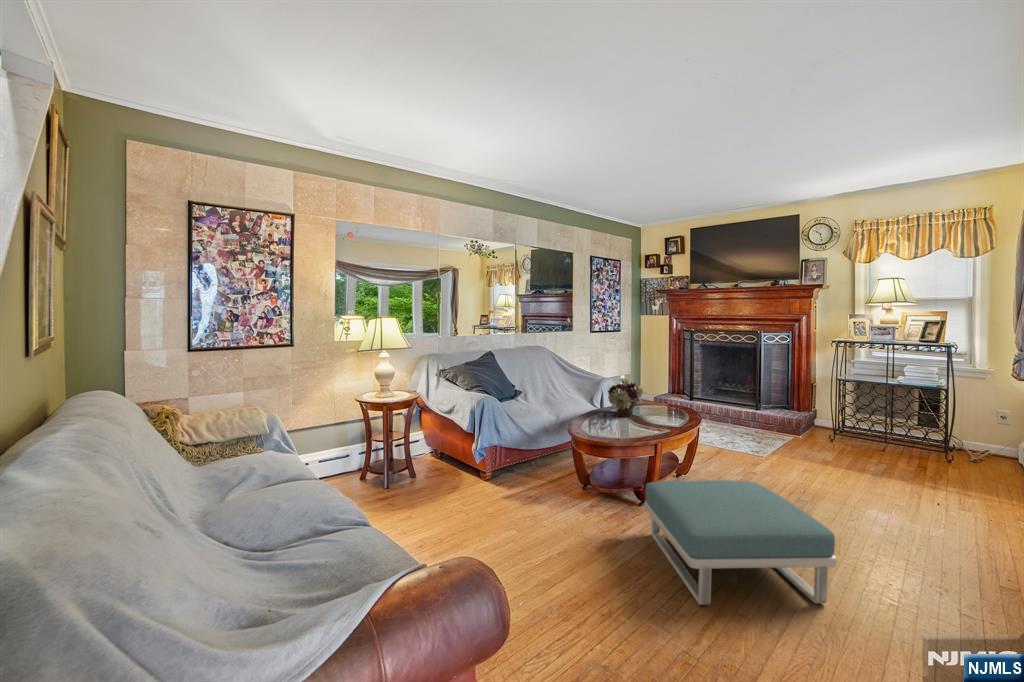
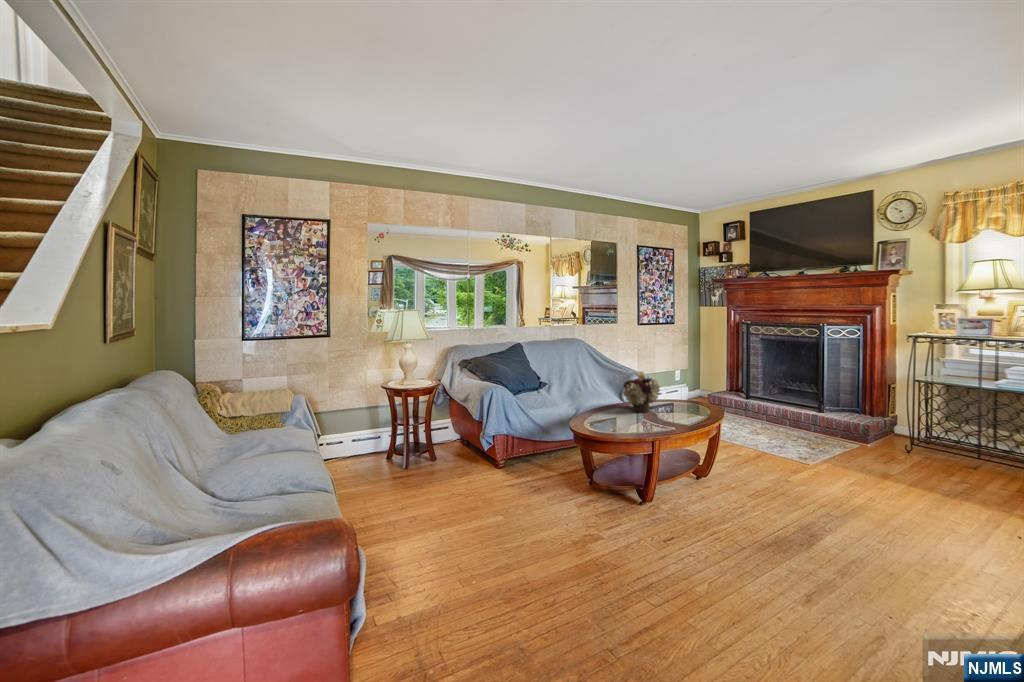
footstool: present [644,480,836,605] -> none [628,480,808,623]

